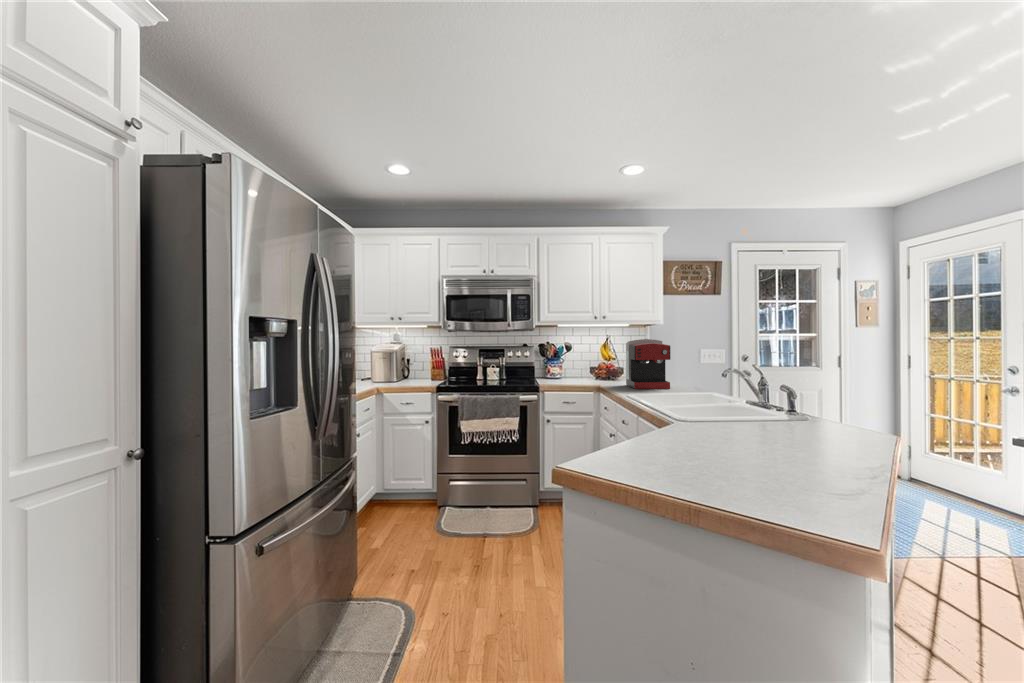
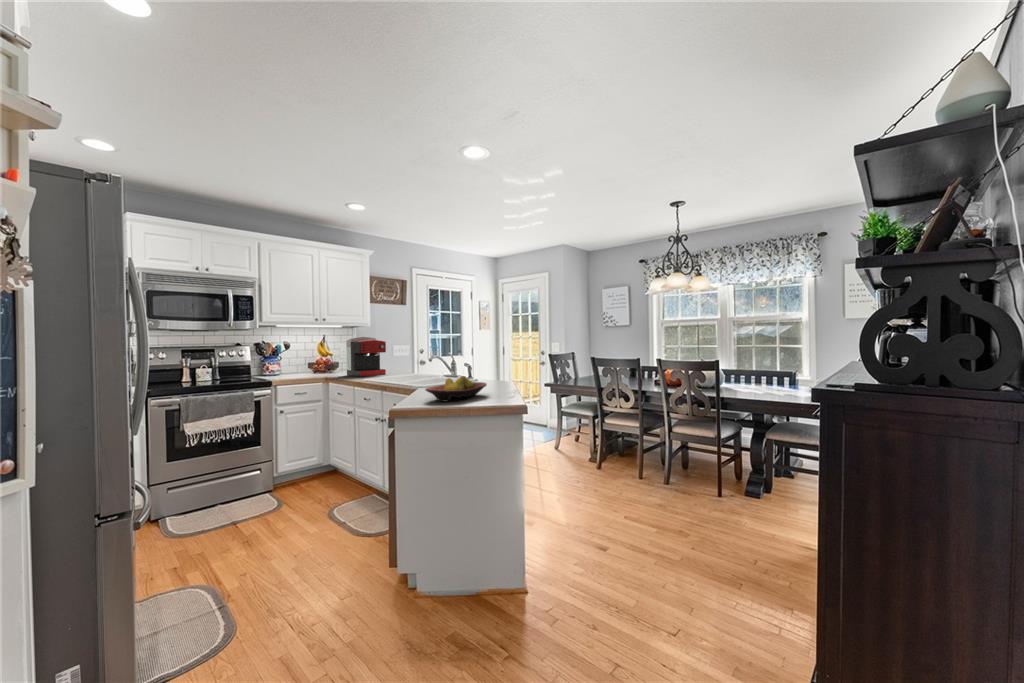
fruit bowl: none [598,424,734,472] -> present [425,376,487,401]

